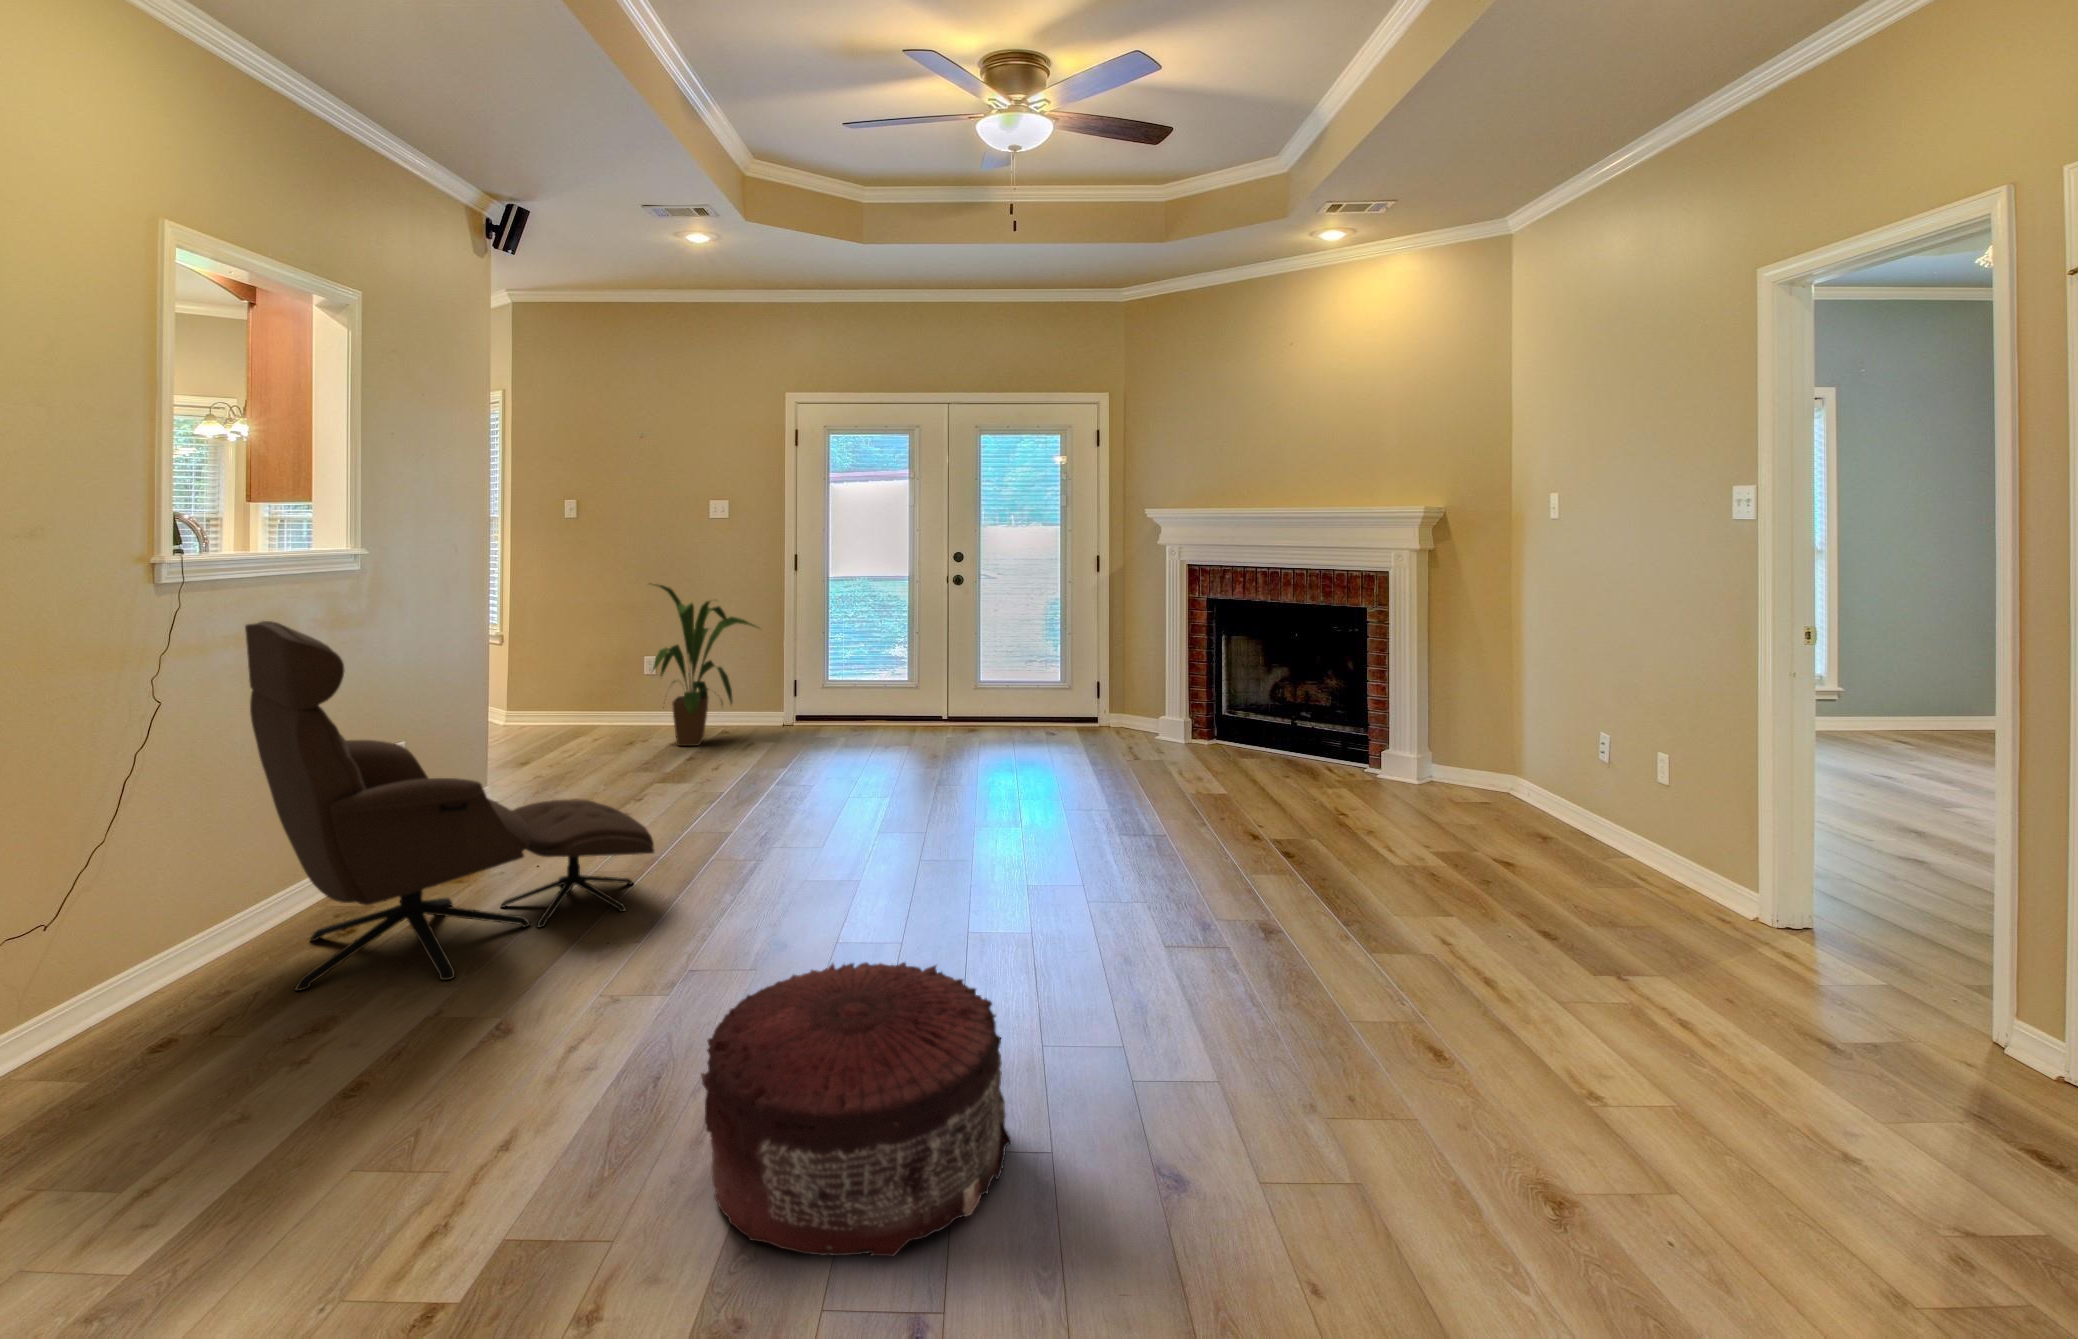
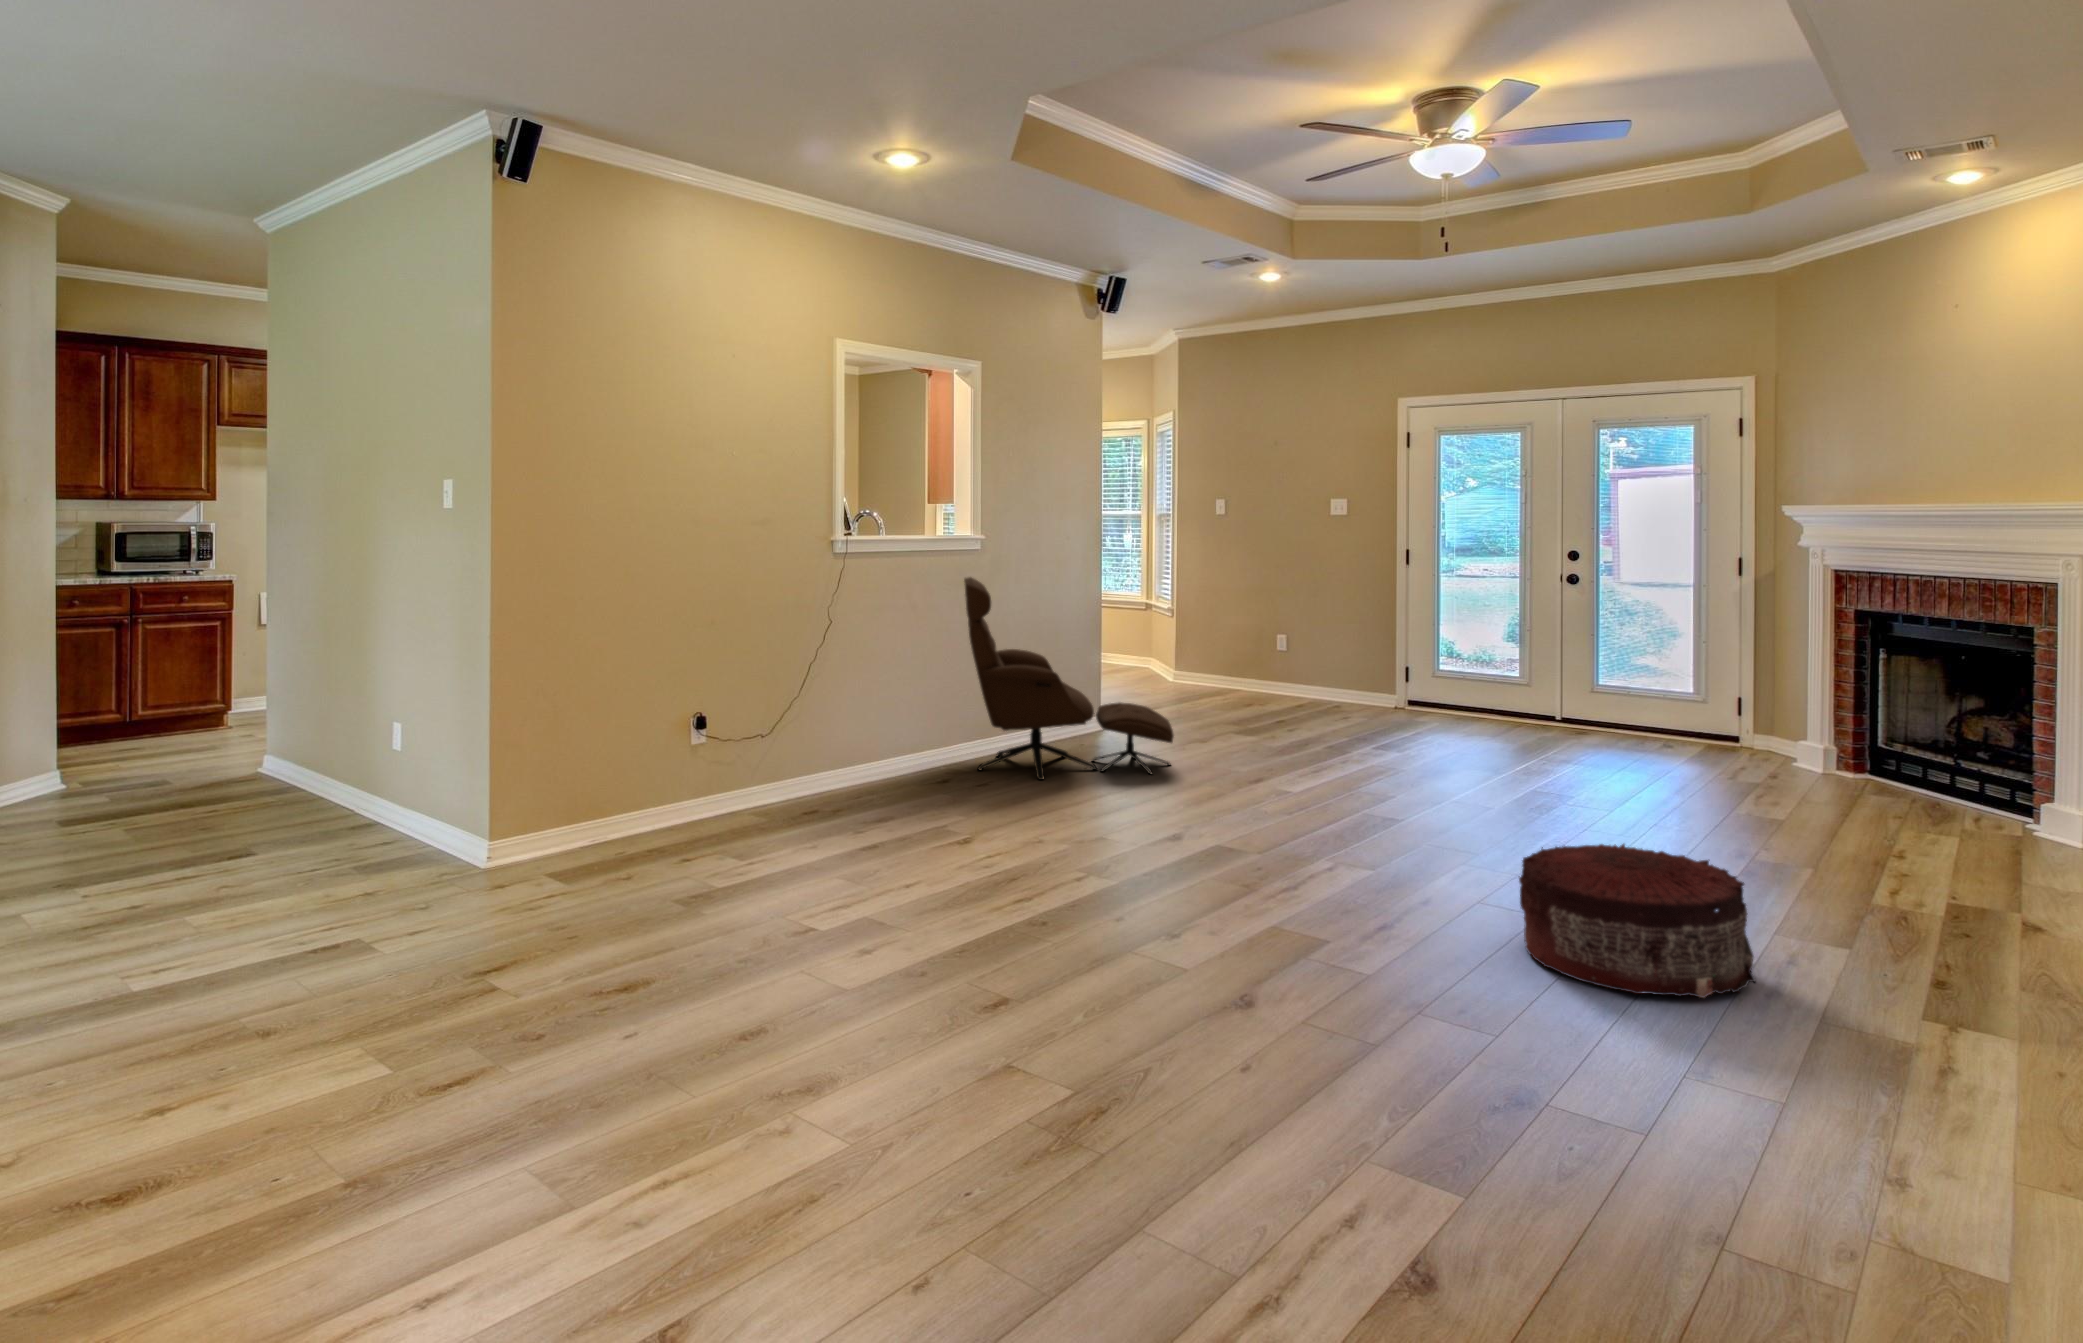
house plant: present [650,583,756,746] -> none [1267,572,1371,709]
pouf: present [701,962,1012,1257] -> present [1519,844,1755,998]

